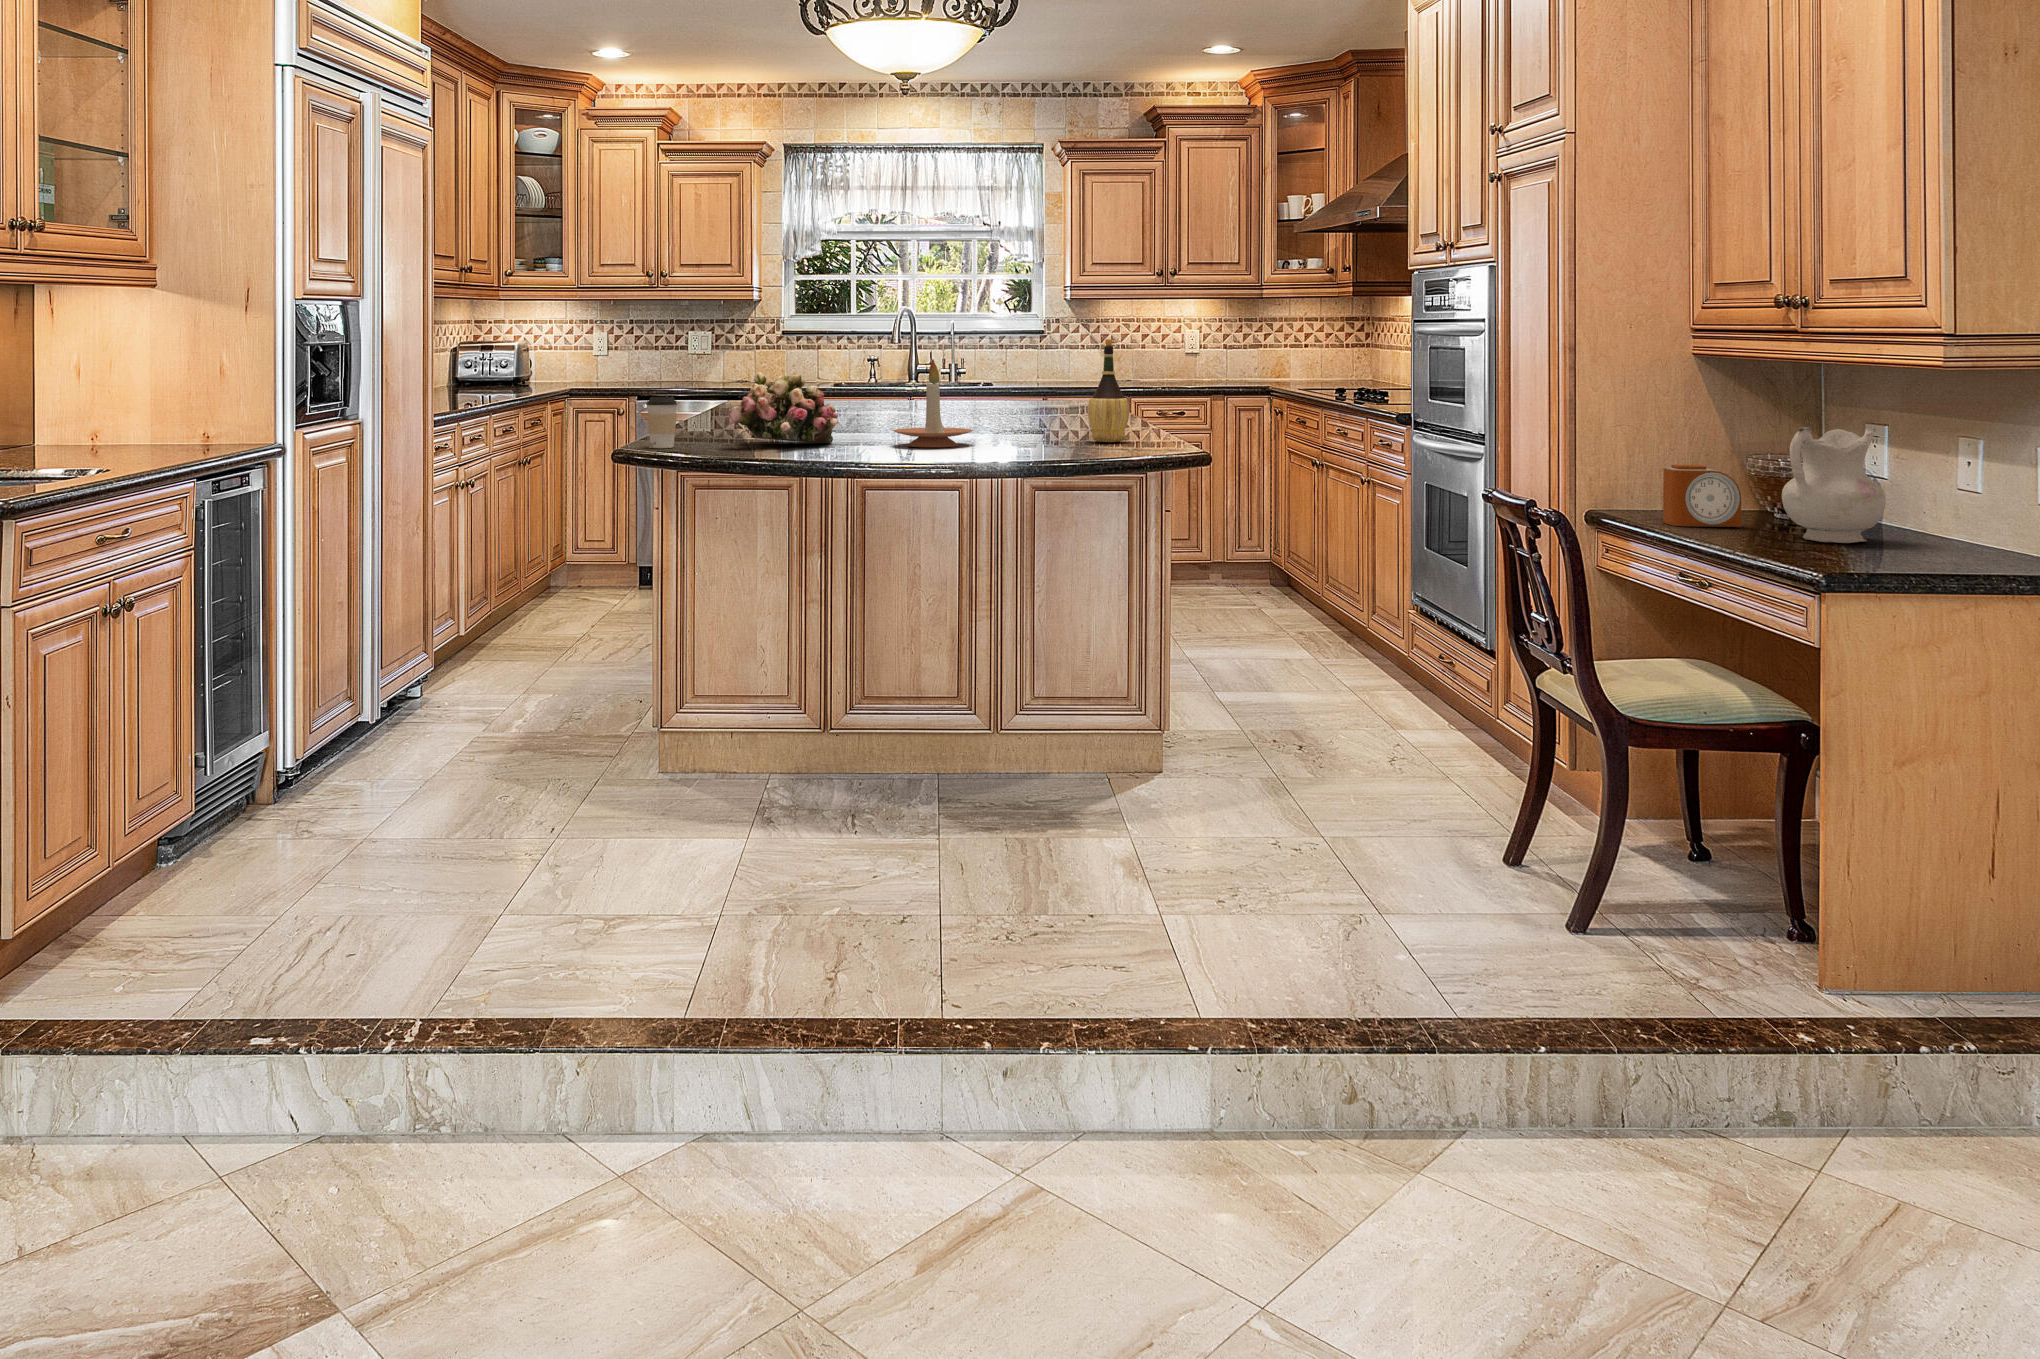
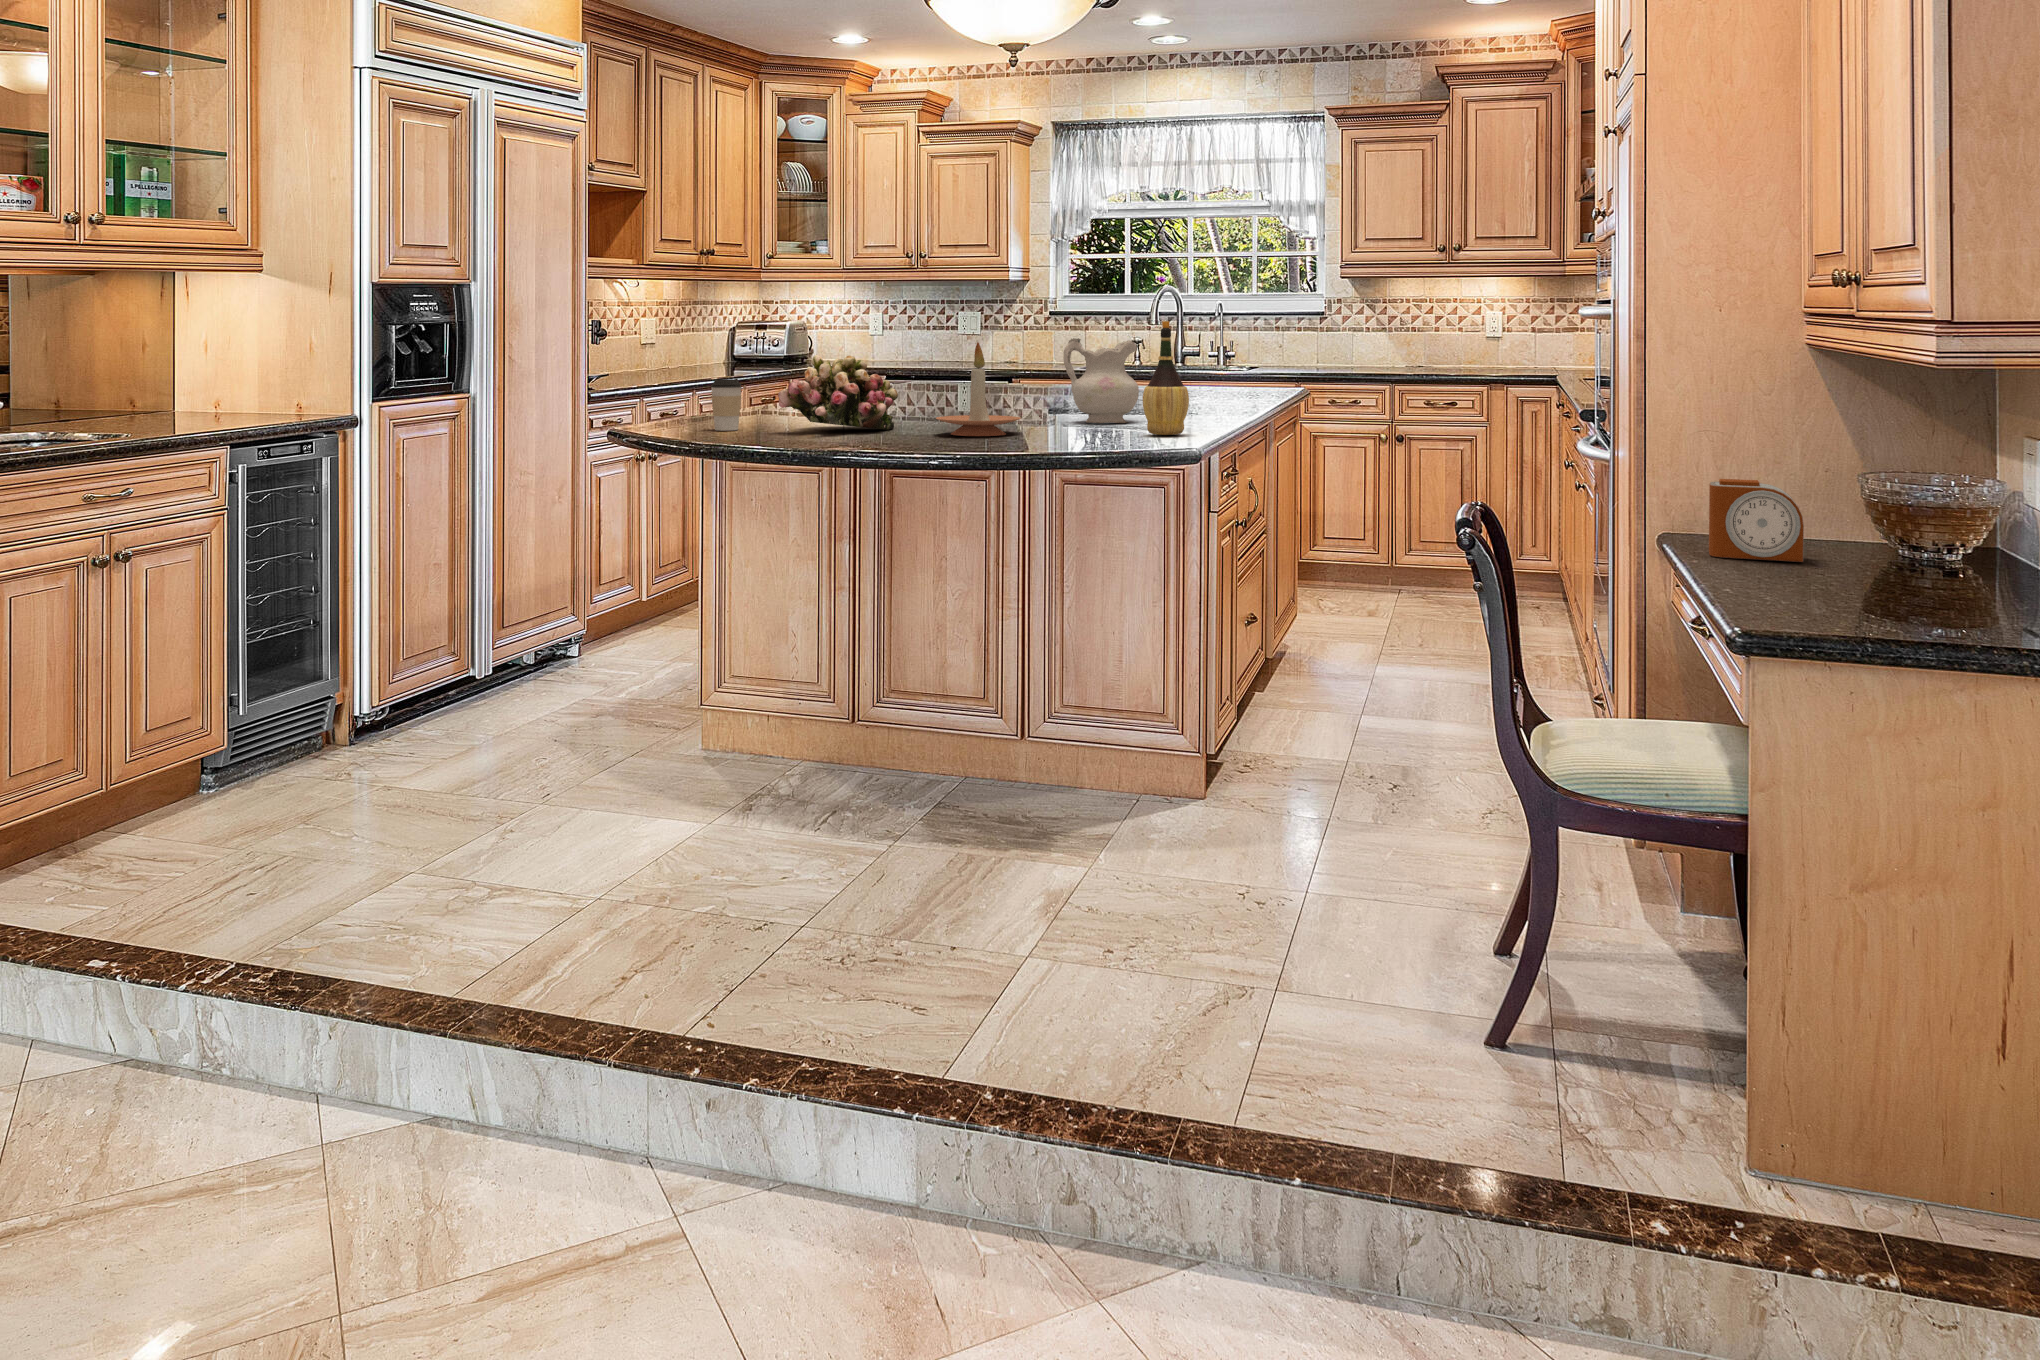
ceramic pitcher: present [1782,427,1886,543] -> present [1063,338,1139,423]

